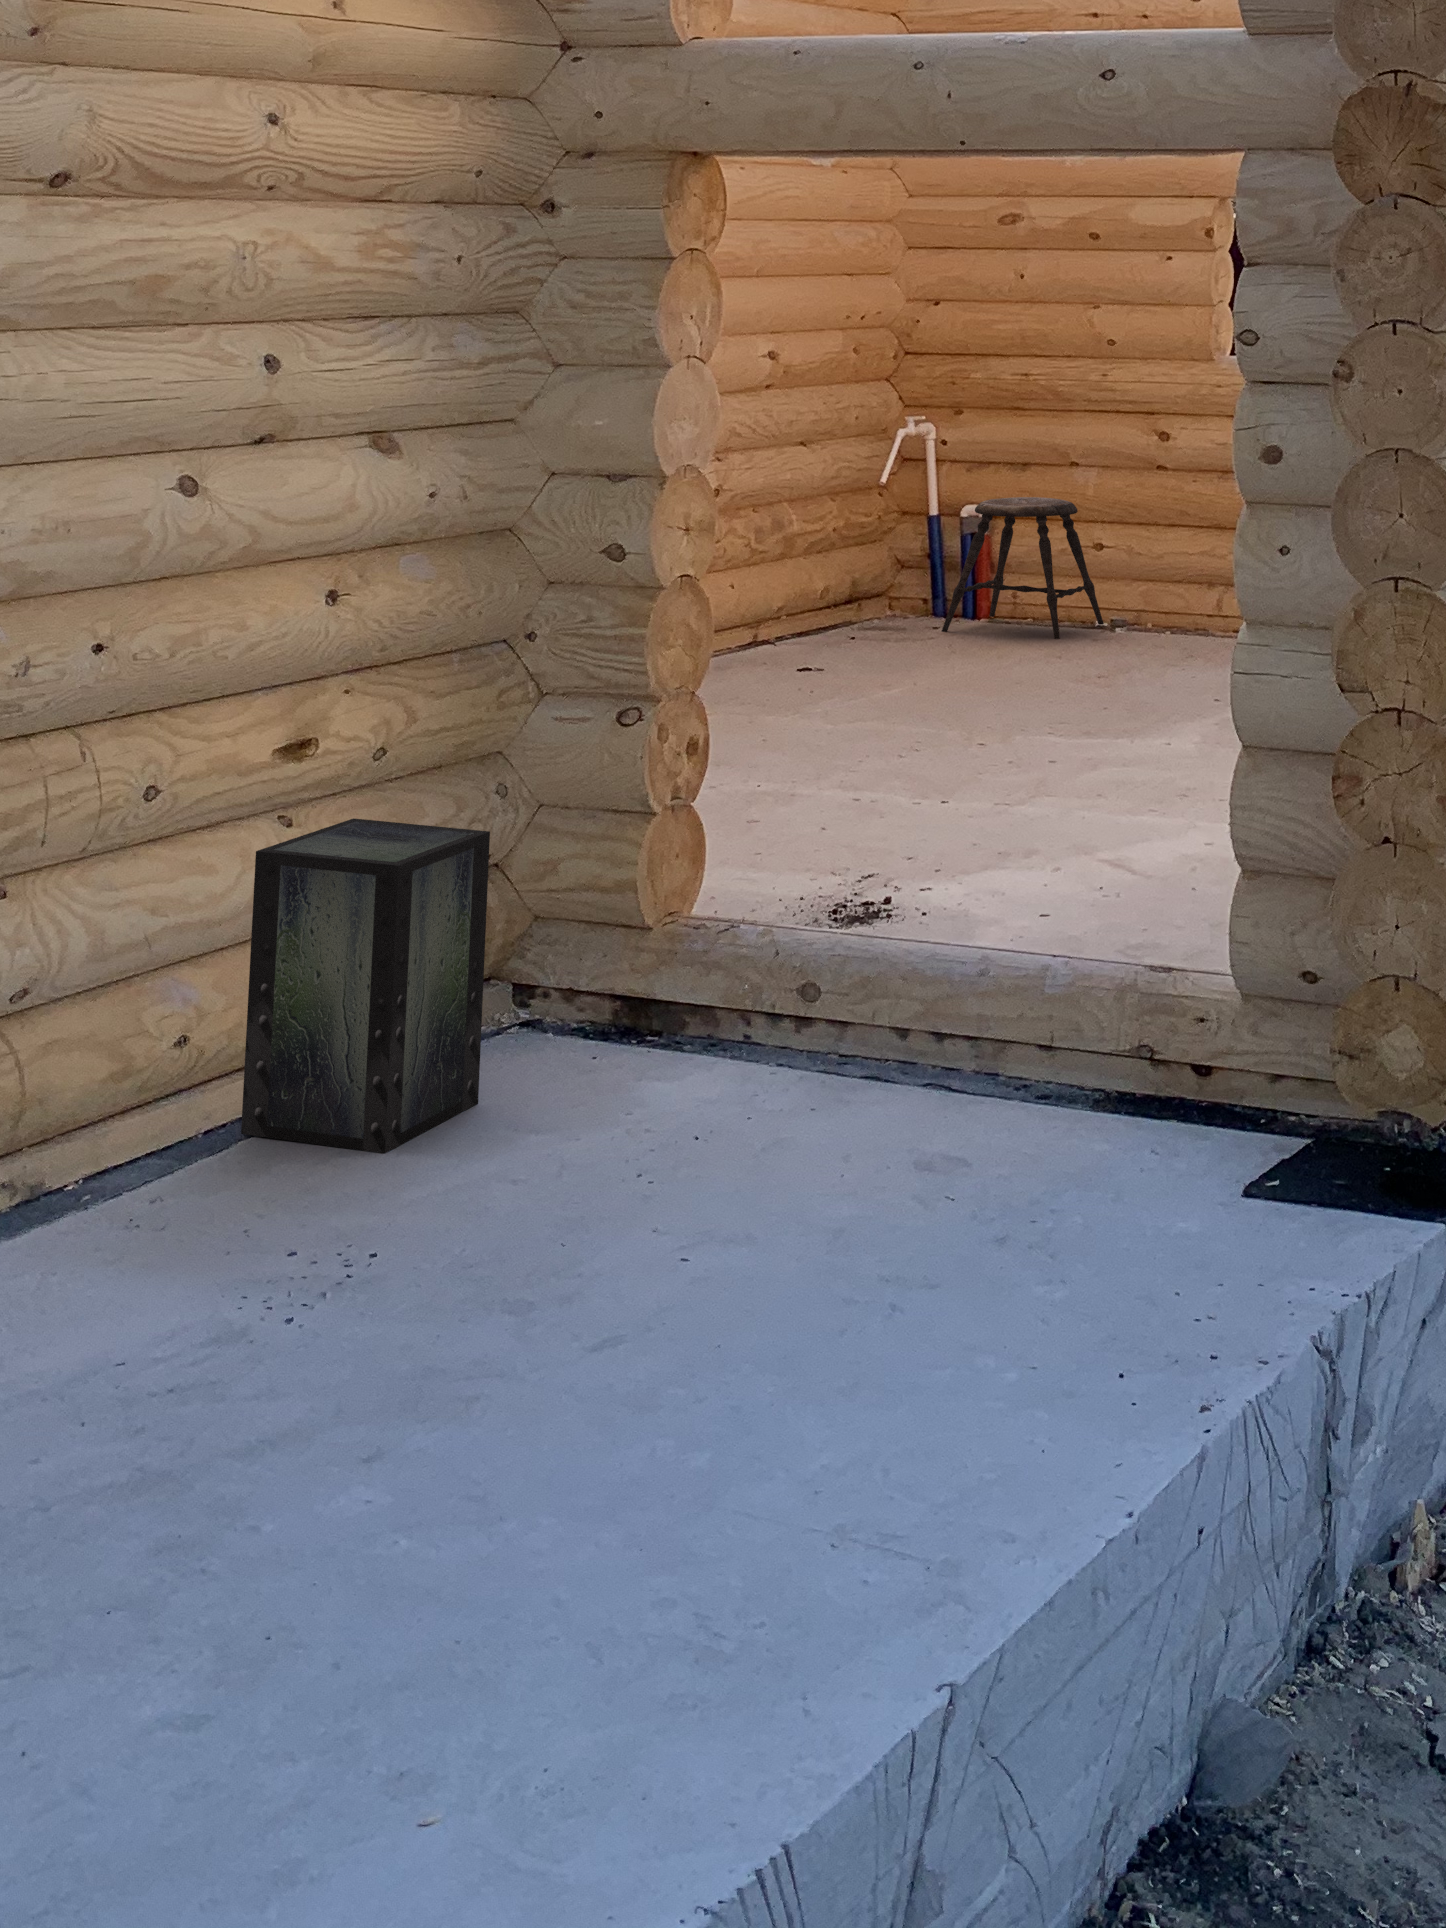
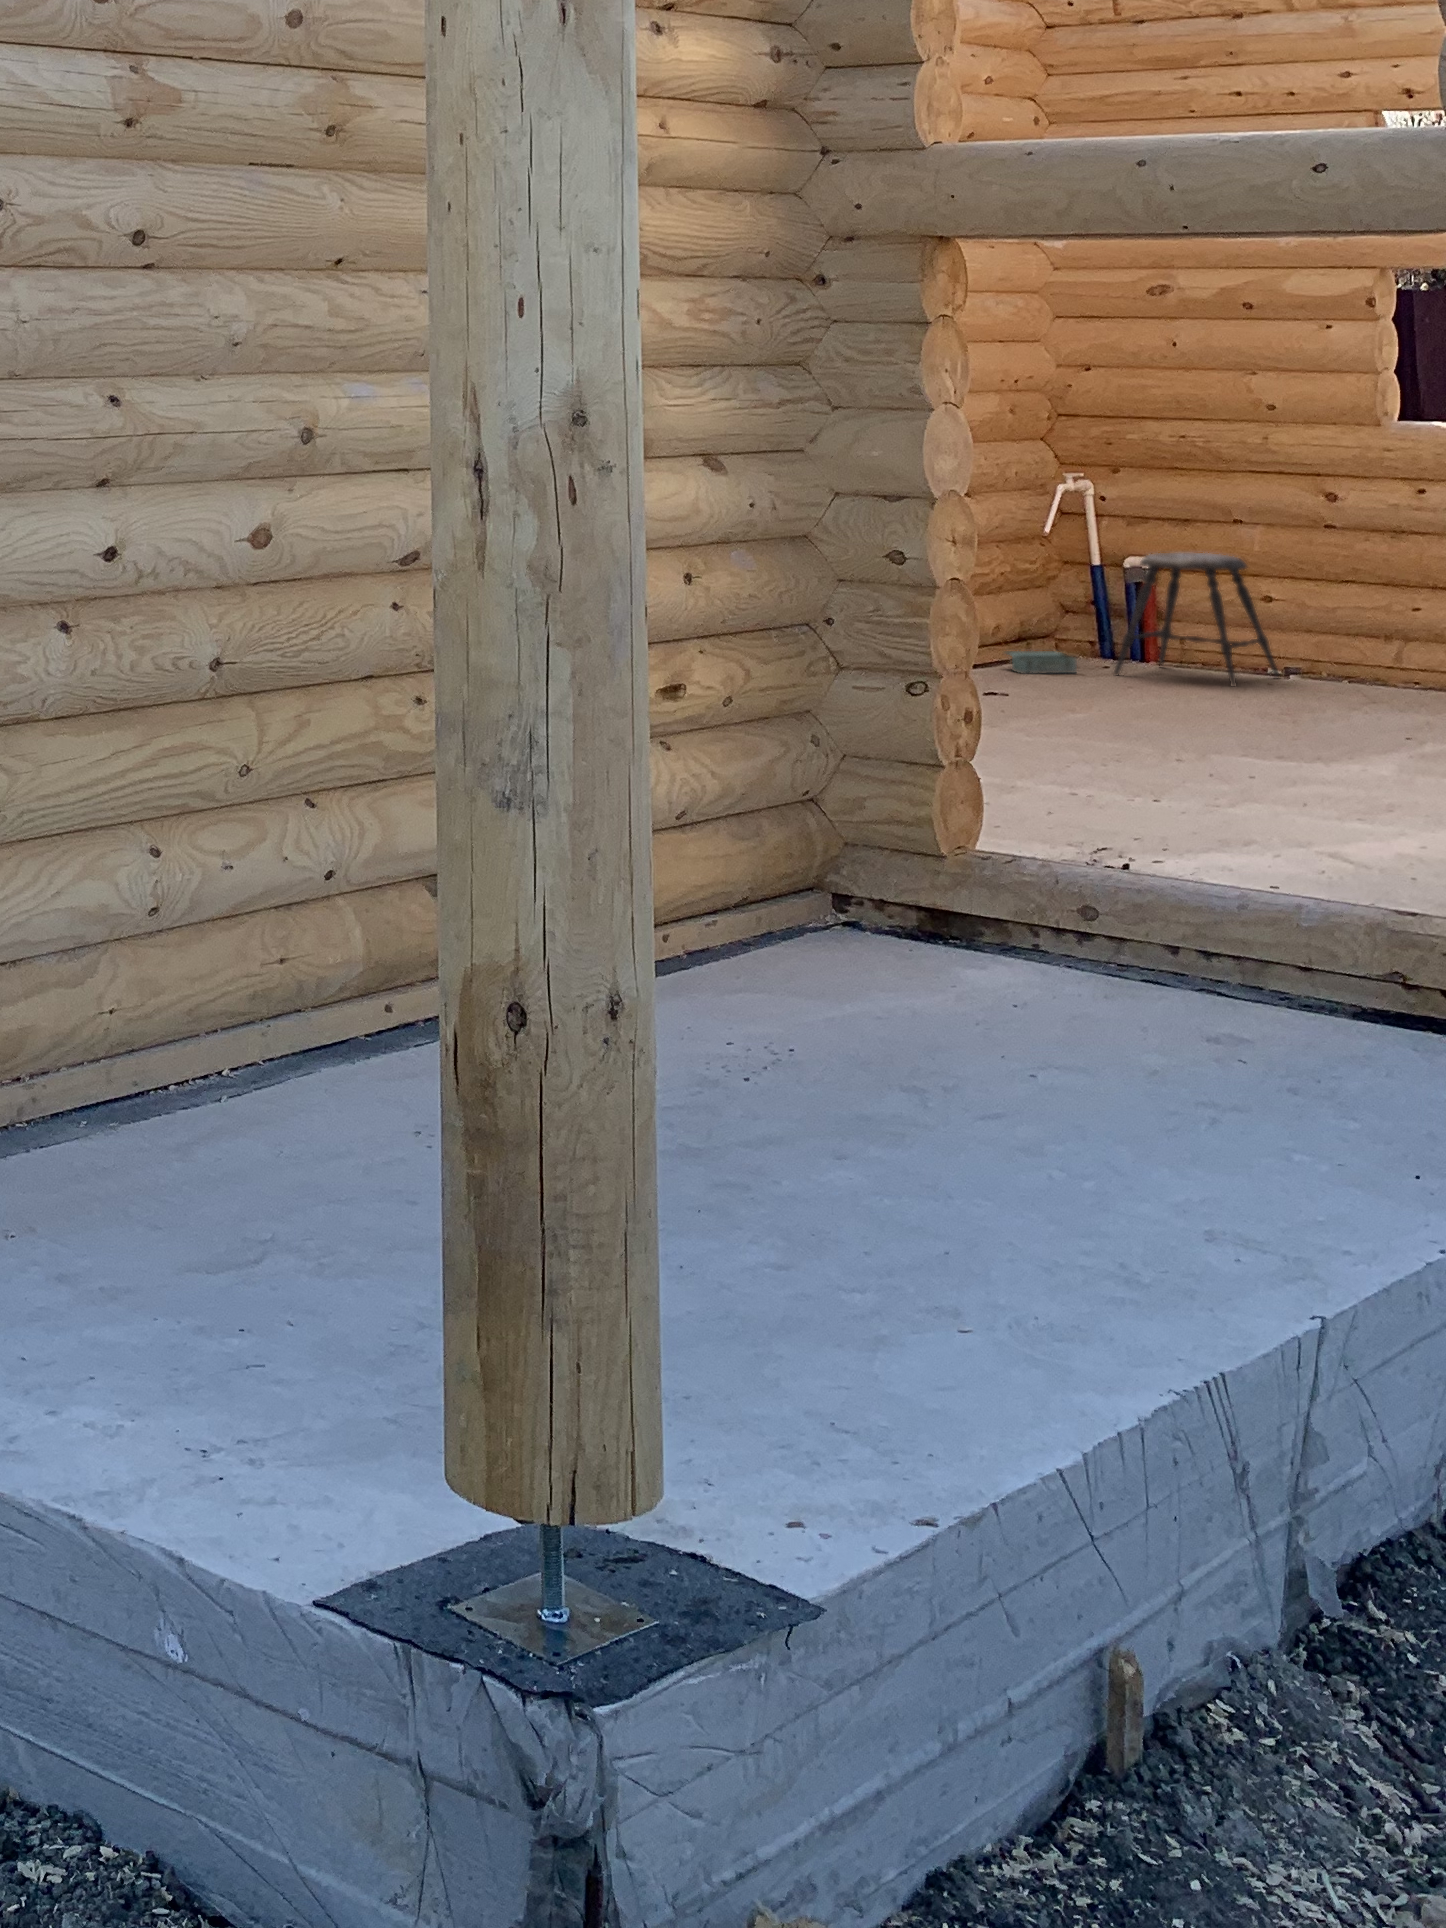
toolbox: none [833,608,906,635] -> present [1006,651,1077,674]
storage box: present [241,818,490,1154] -> none [651,747,828,991]

